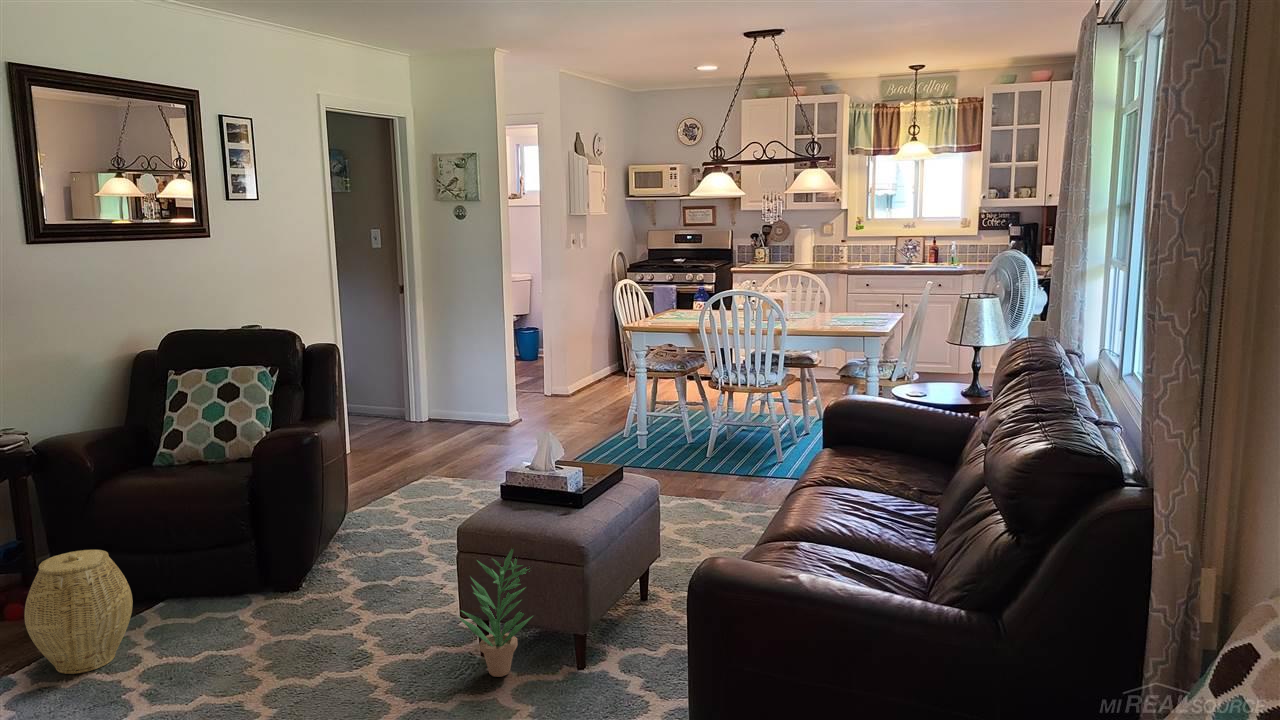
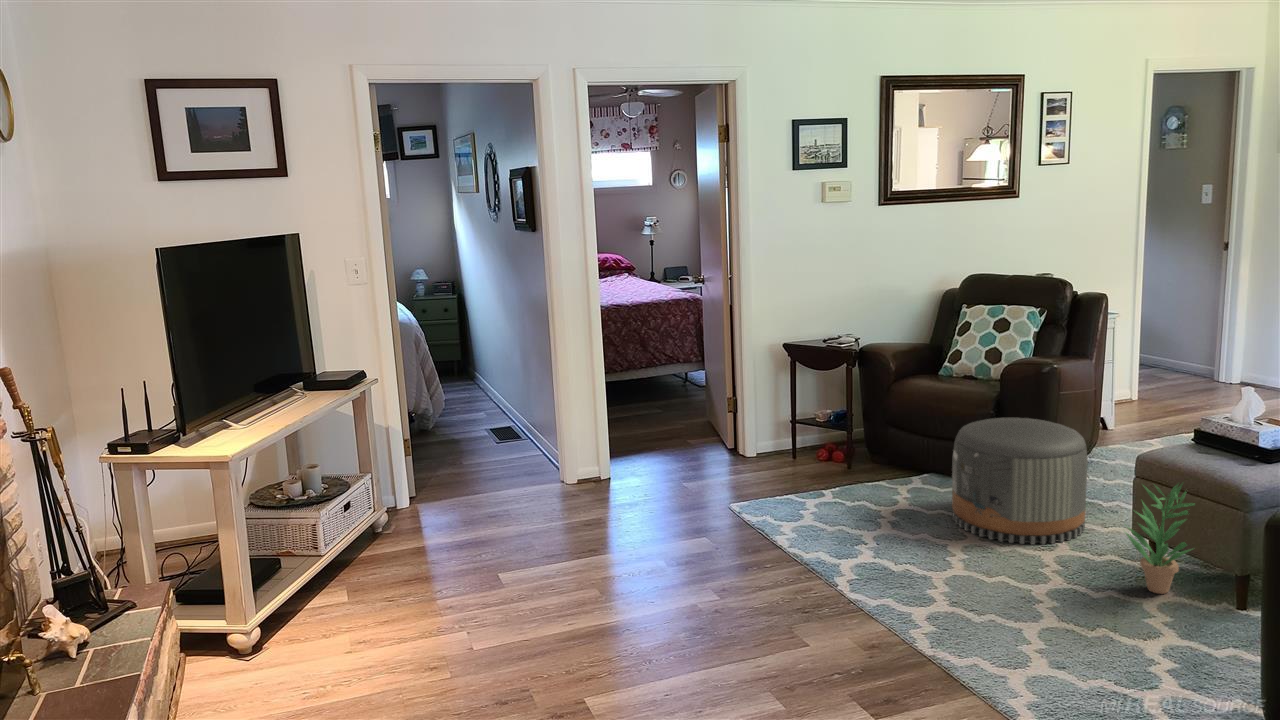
pouf: none [219,504,389,674] -> present [952,418,1088,544]
woven basket: present [24,550,133,674] -> none [835,419,899,500]

